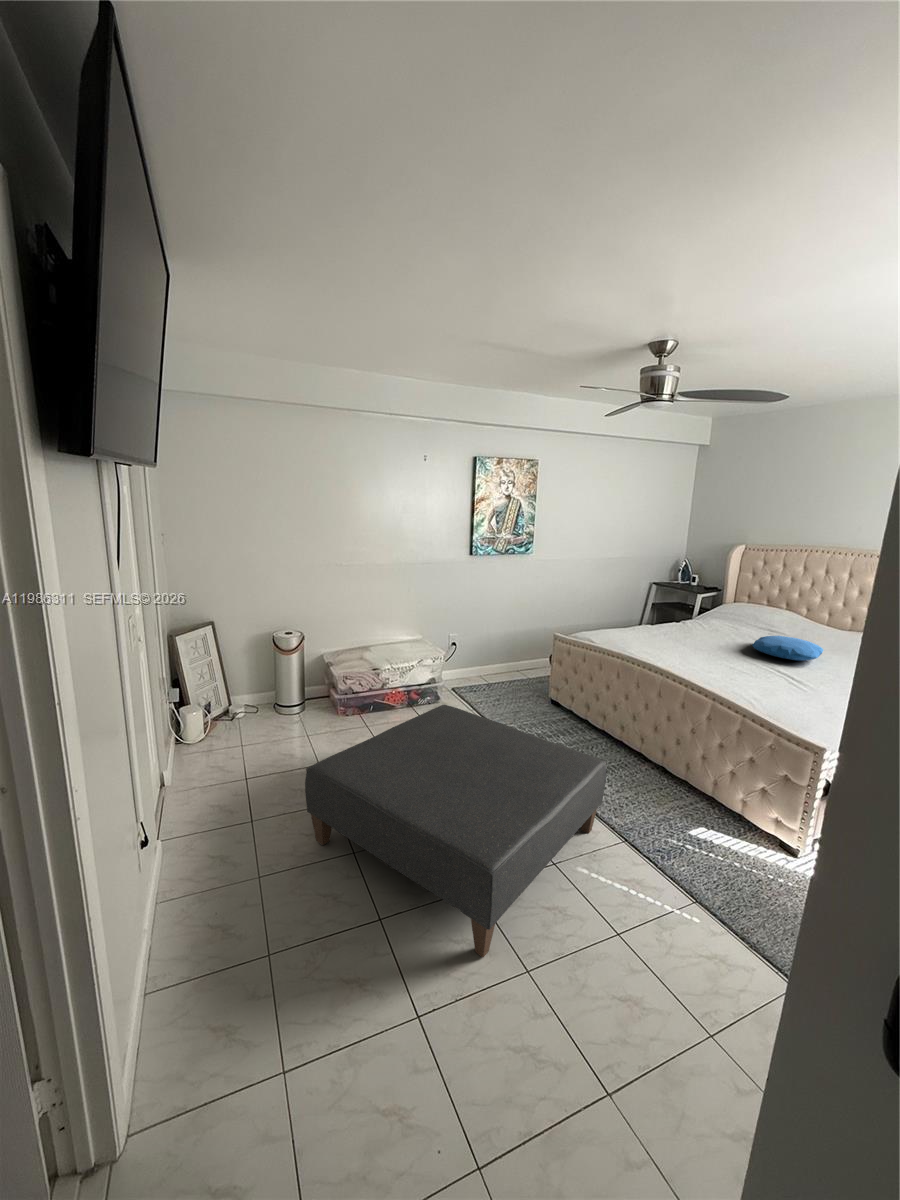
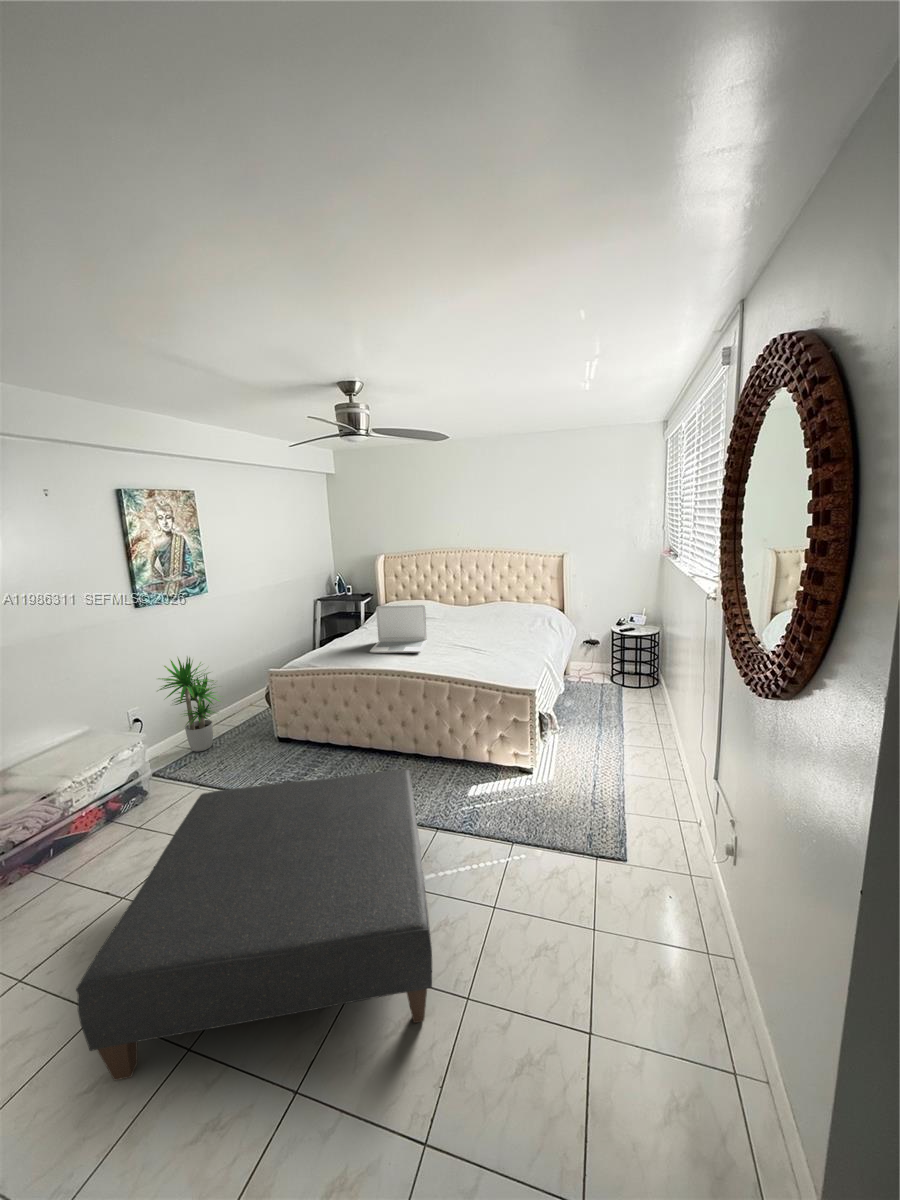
laptop: none [657,597,743,660] -> present [370,605,427,653]
potted plant: none [468,600,521,686] -> present [158,657,221,751]
pillow: present [752,636,823,660] -> none [431,620,475,637]

